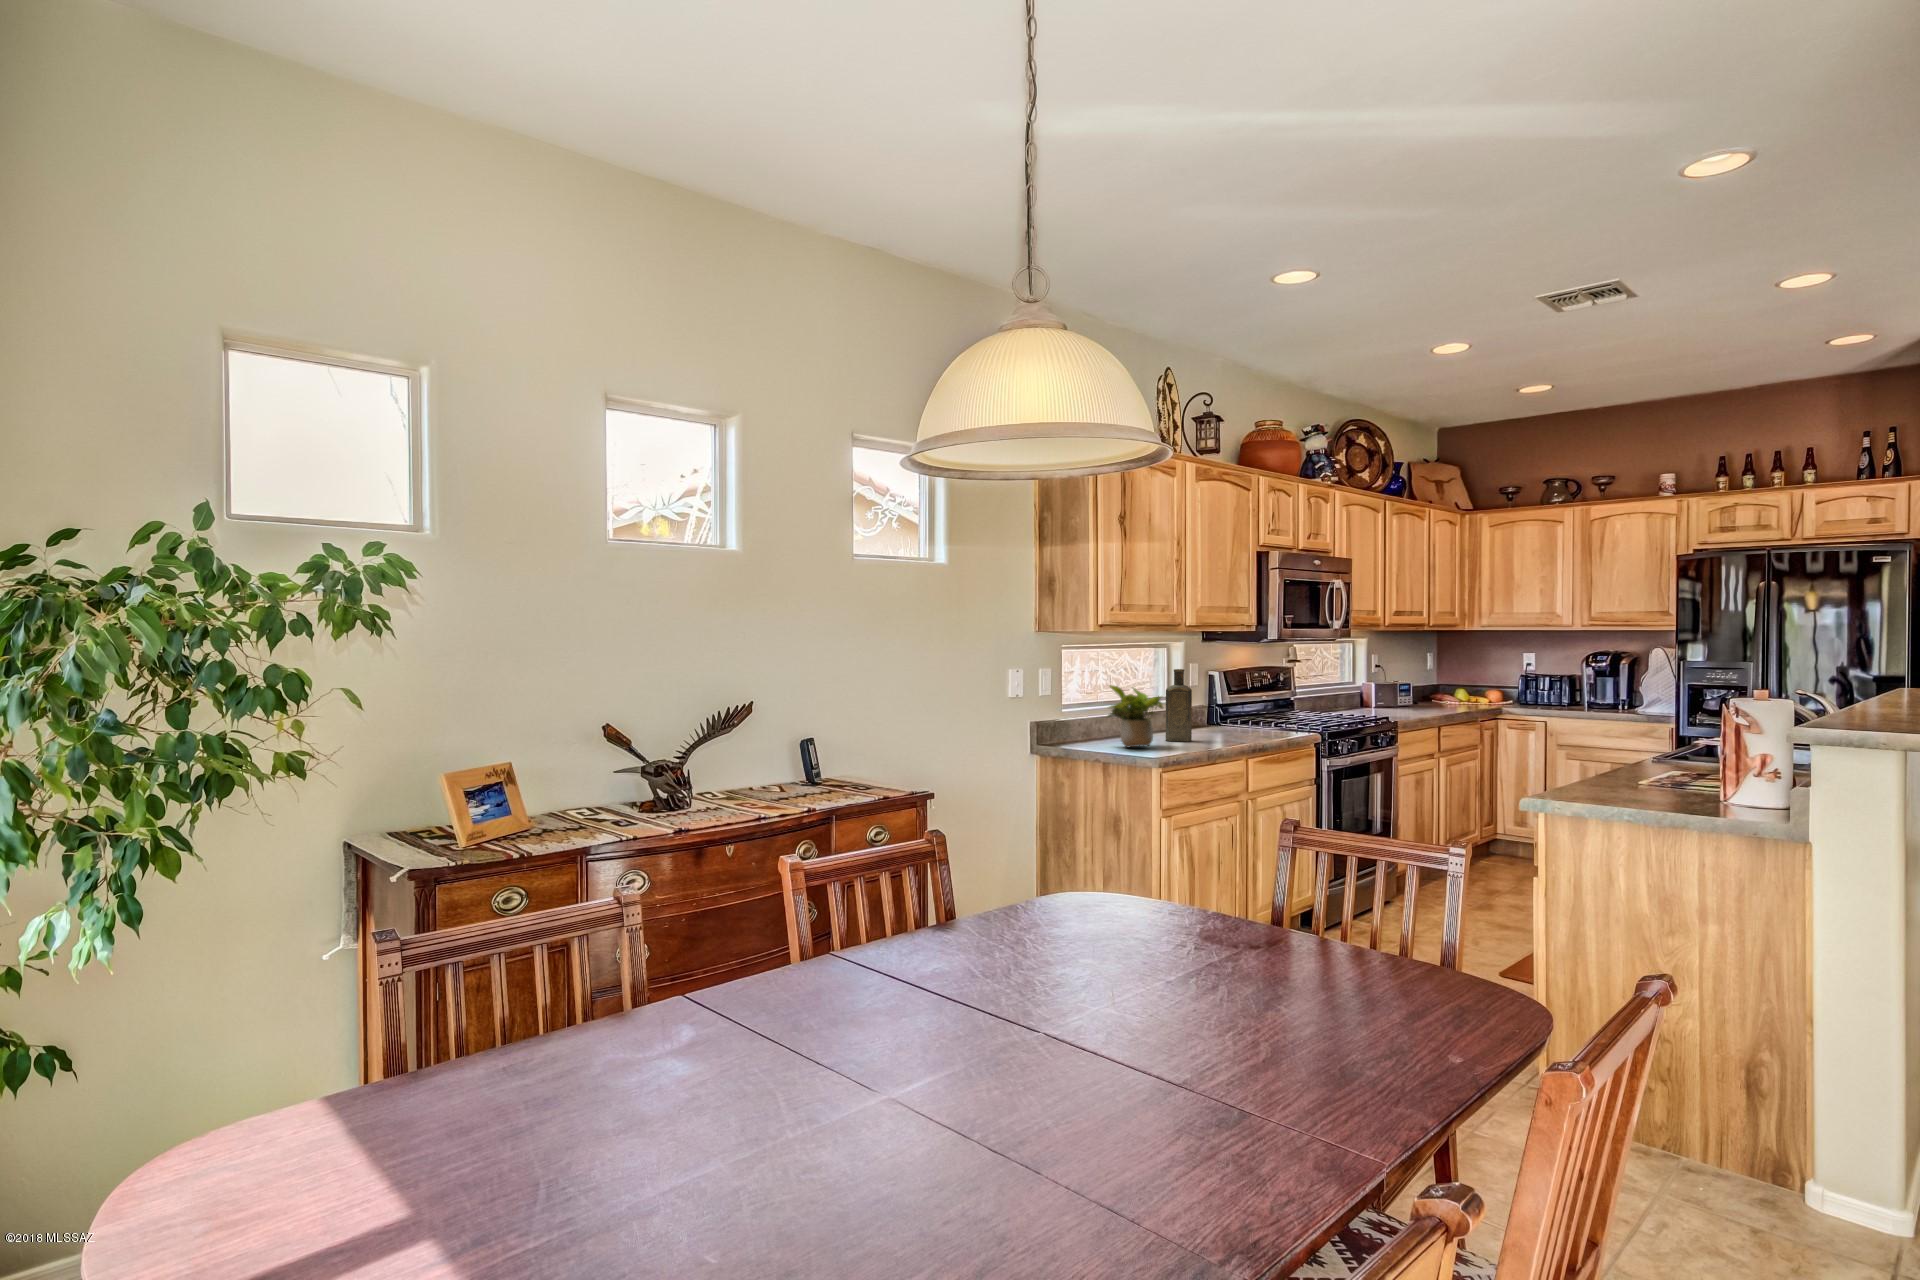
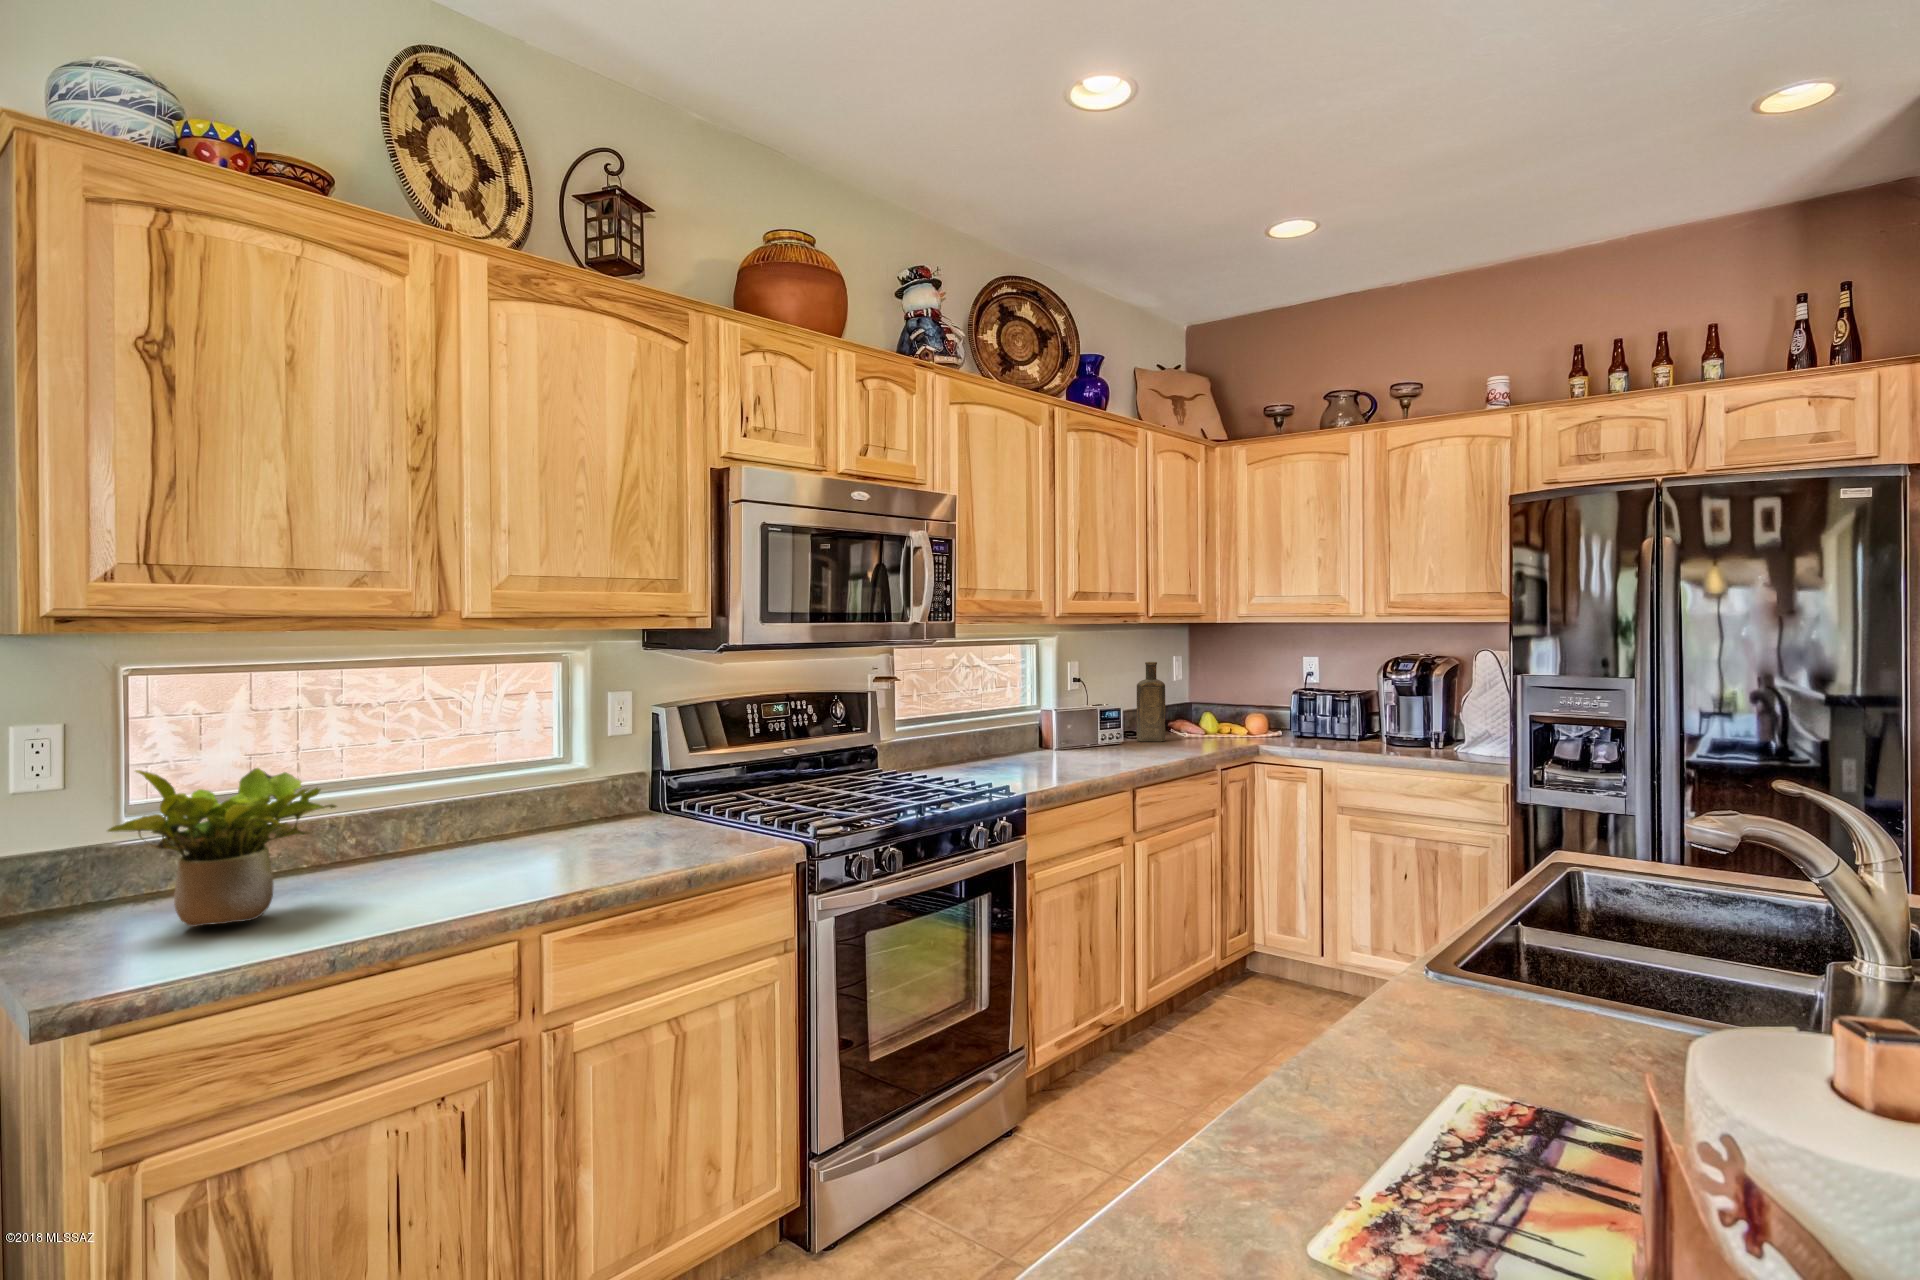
bottle: present [1166,669,1192,741] -> present [1137,662,1165,741]

